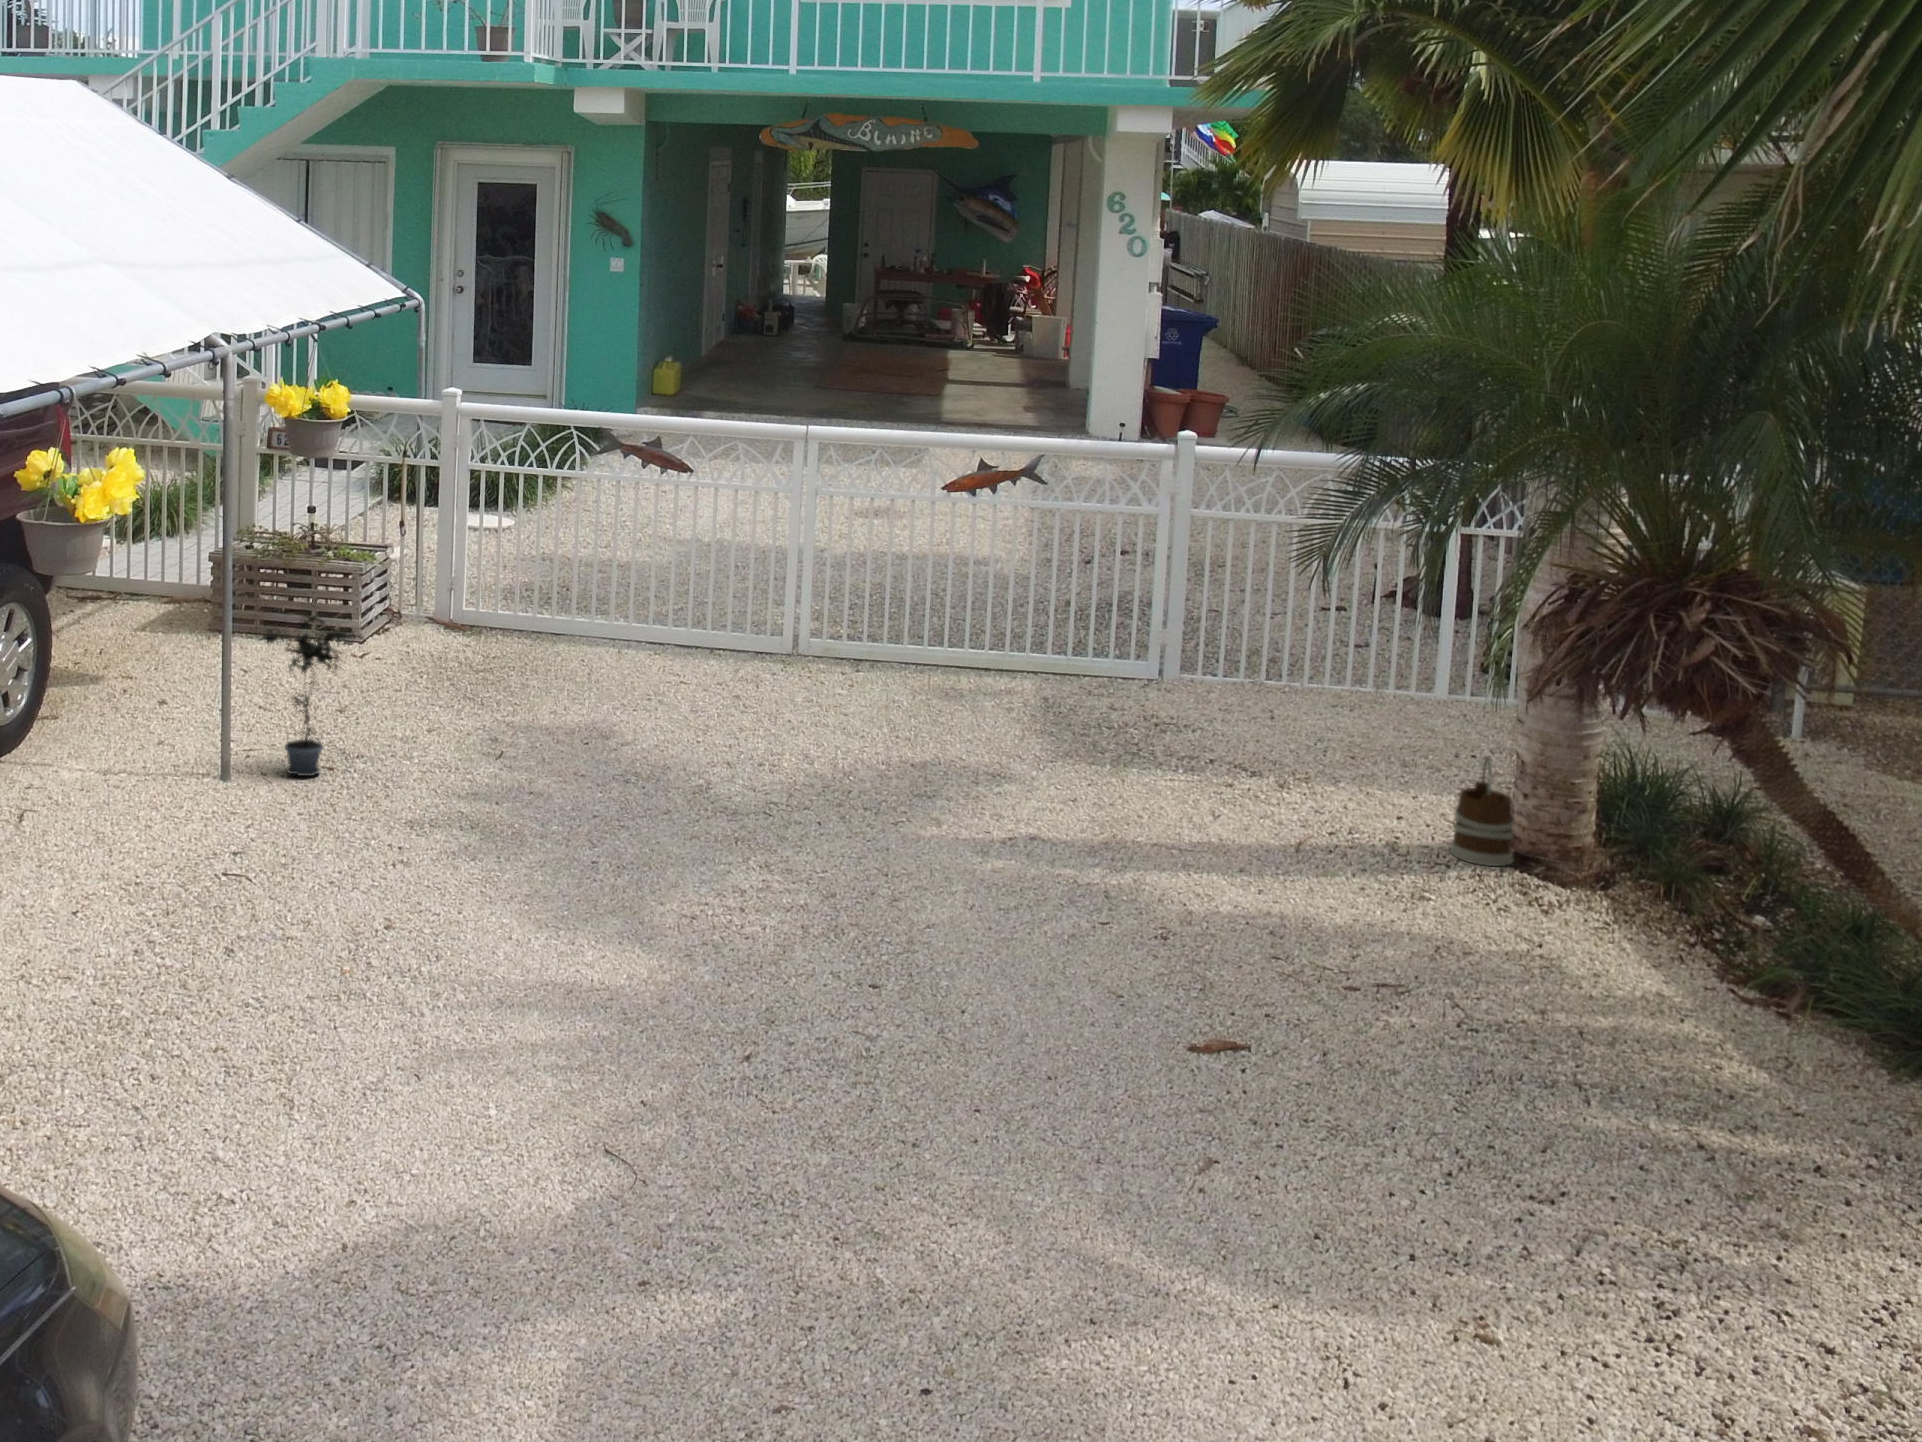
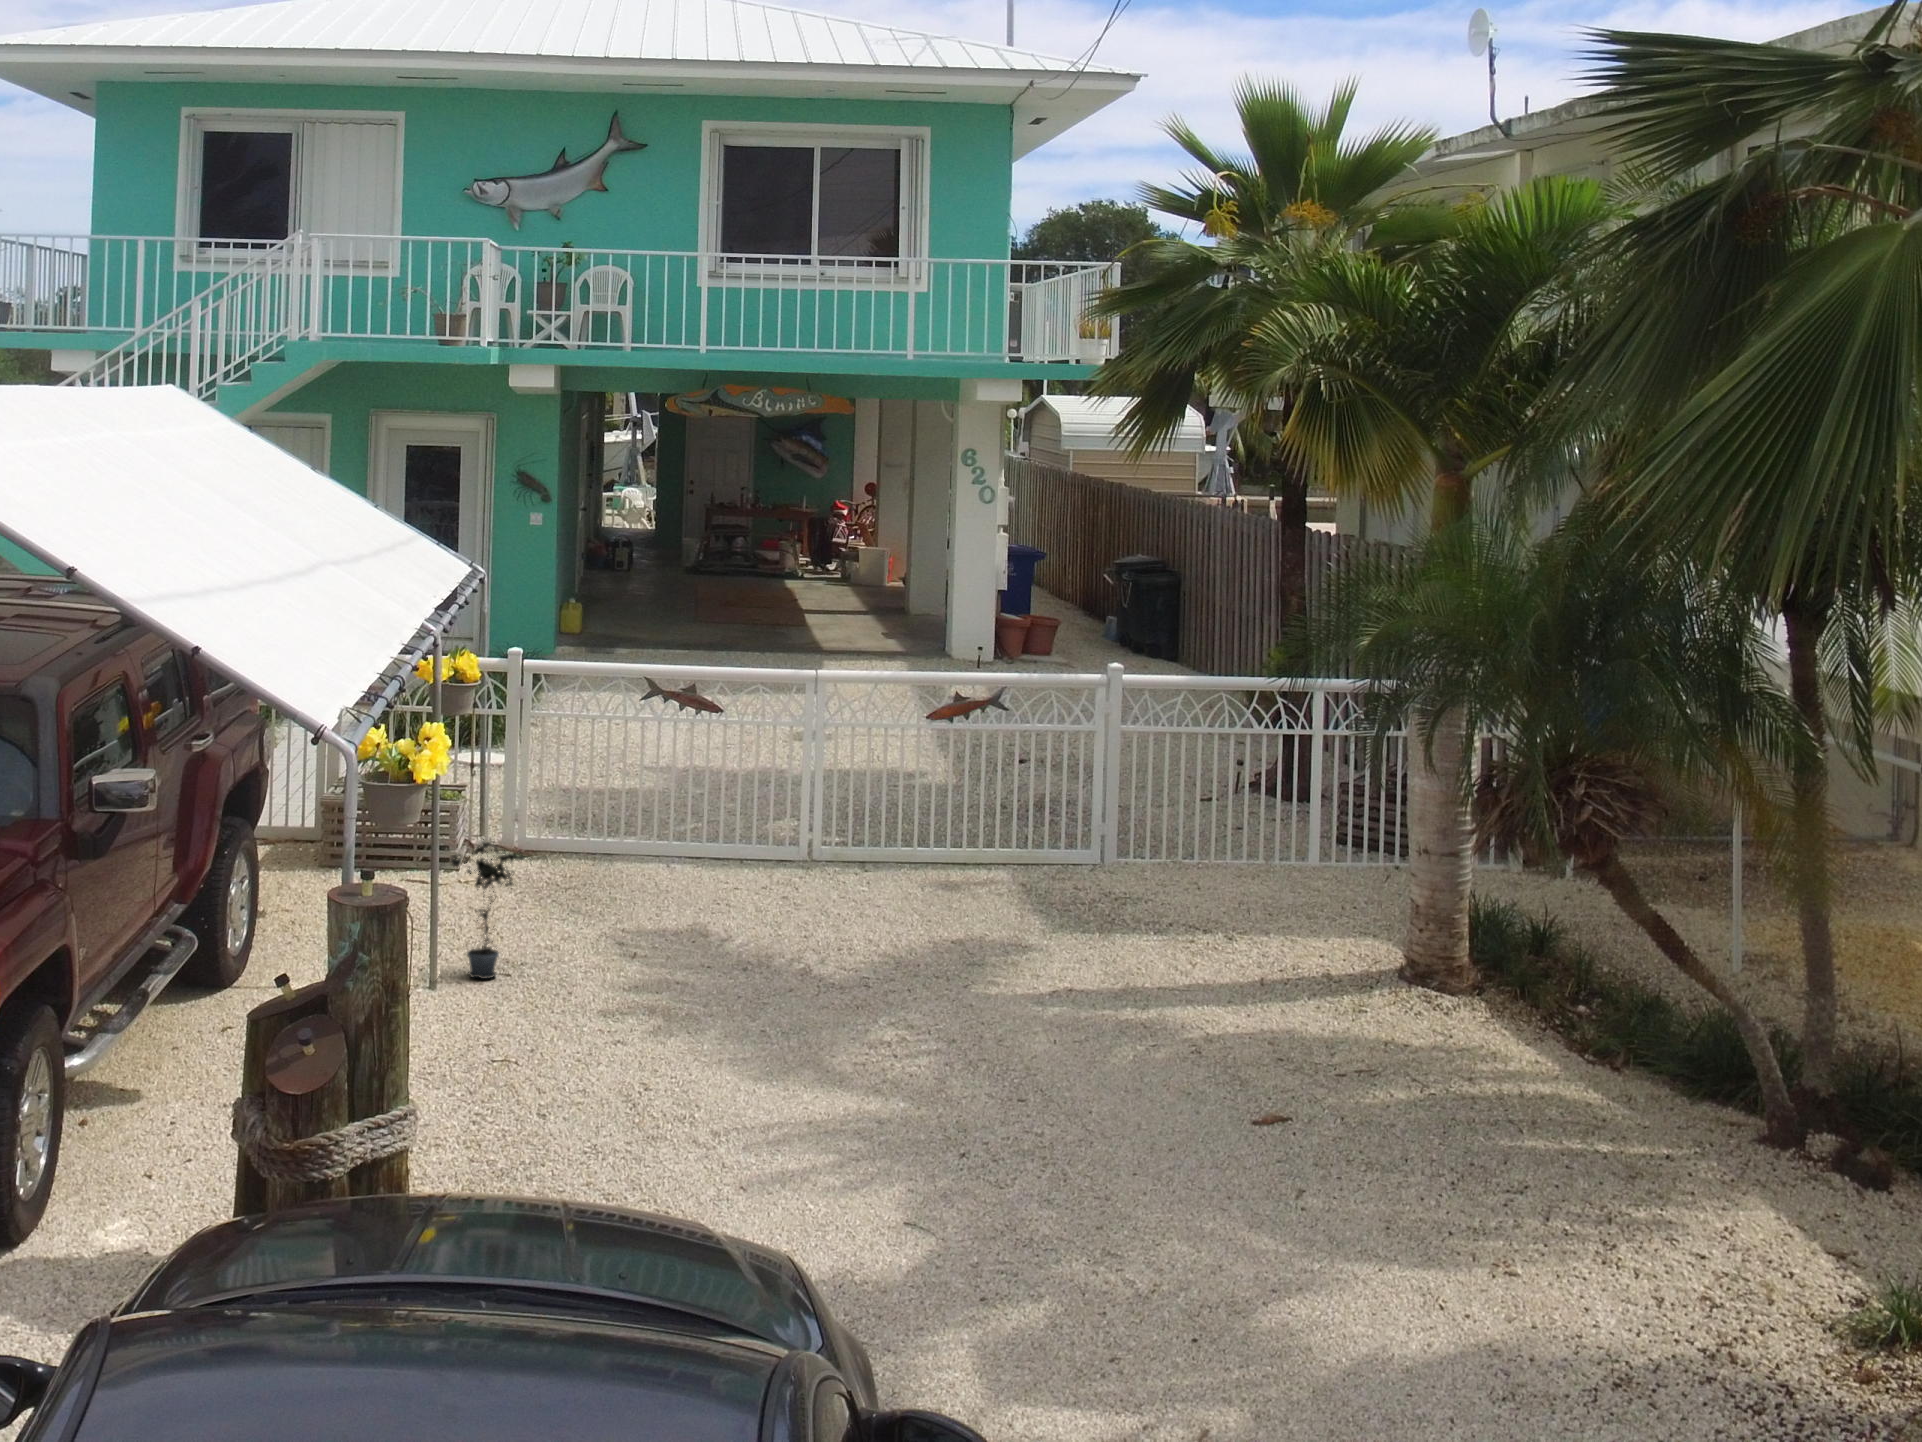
wooden bucket: present [1451,756,1515,866] -> none [1368,904,1414,987]

